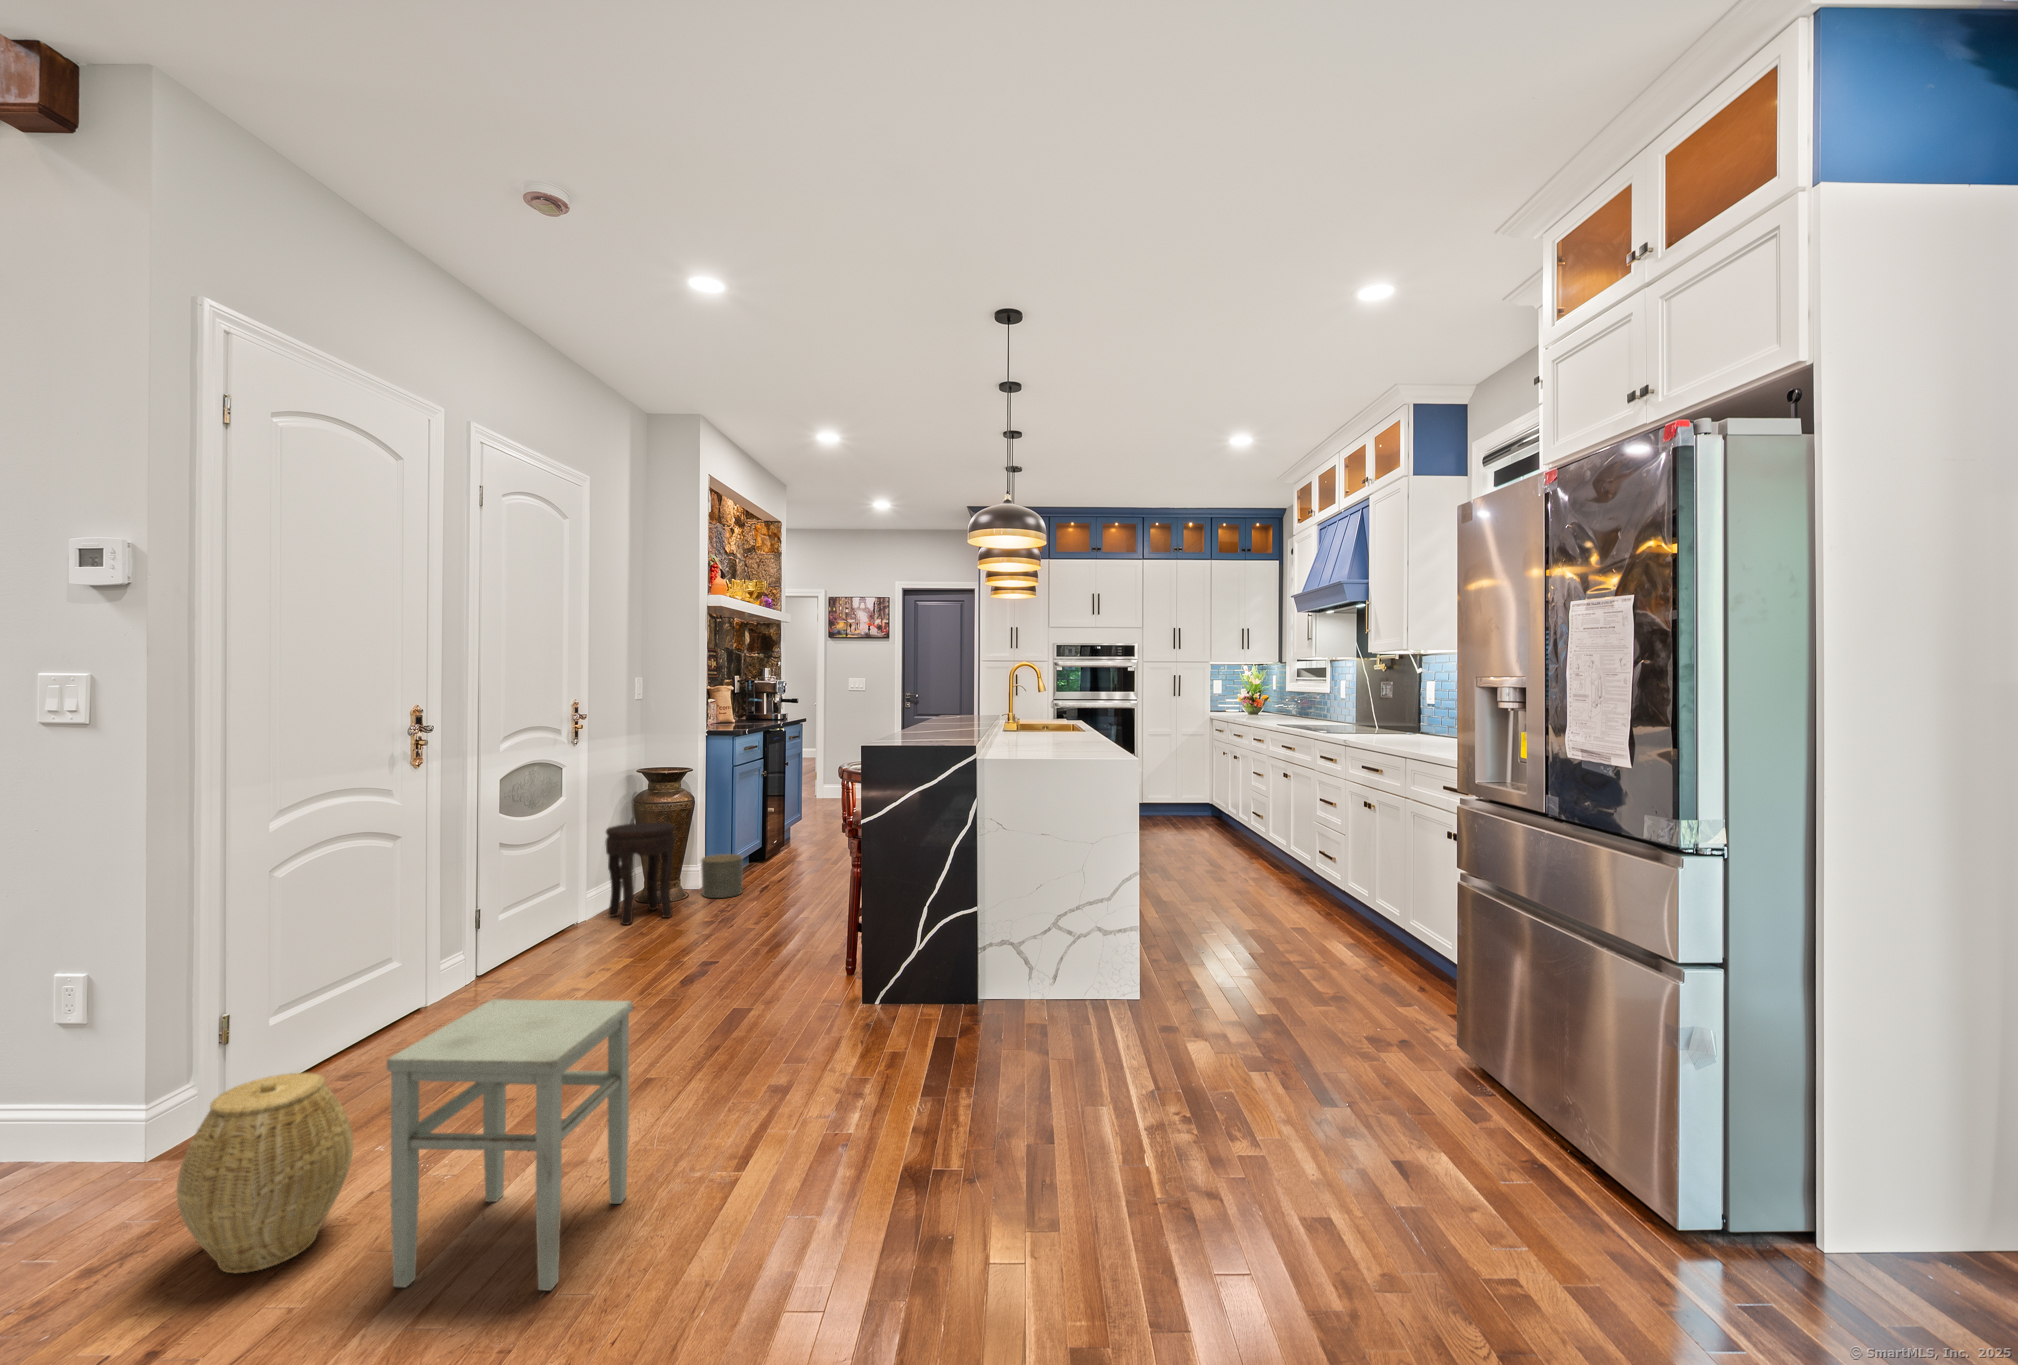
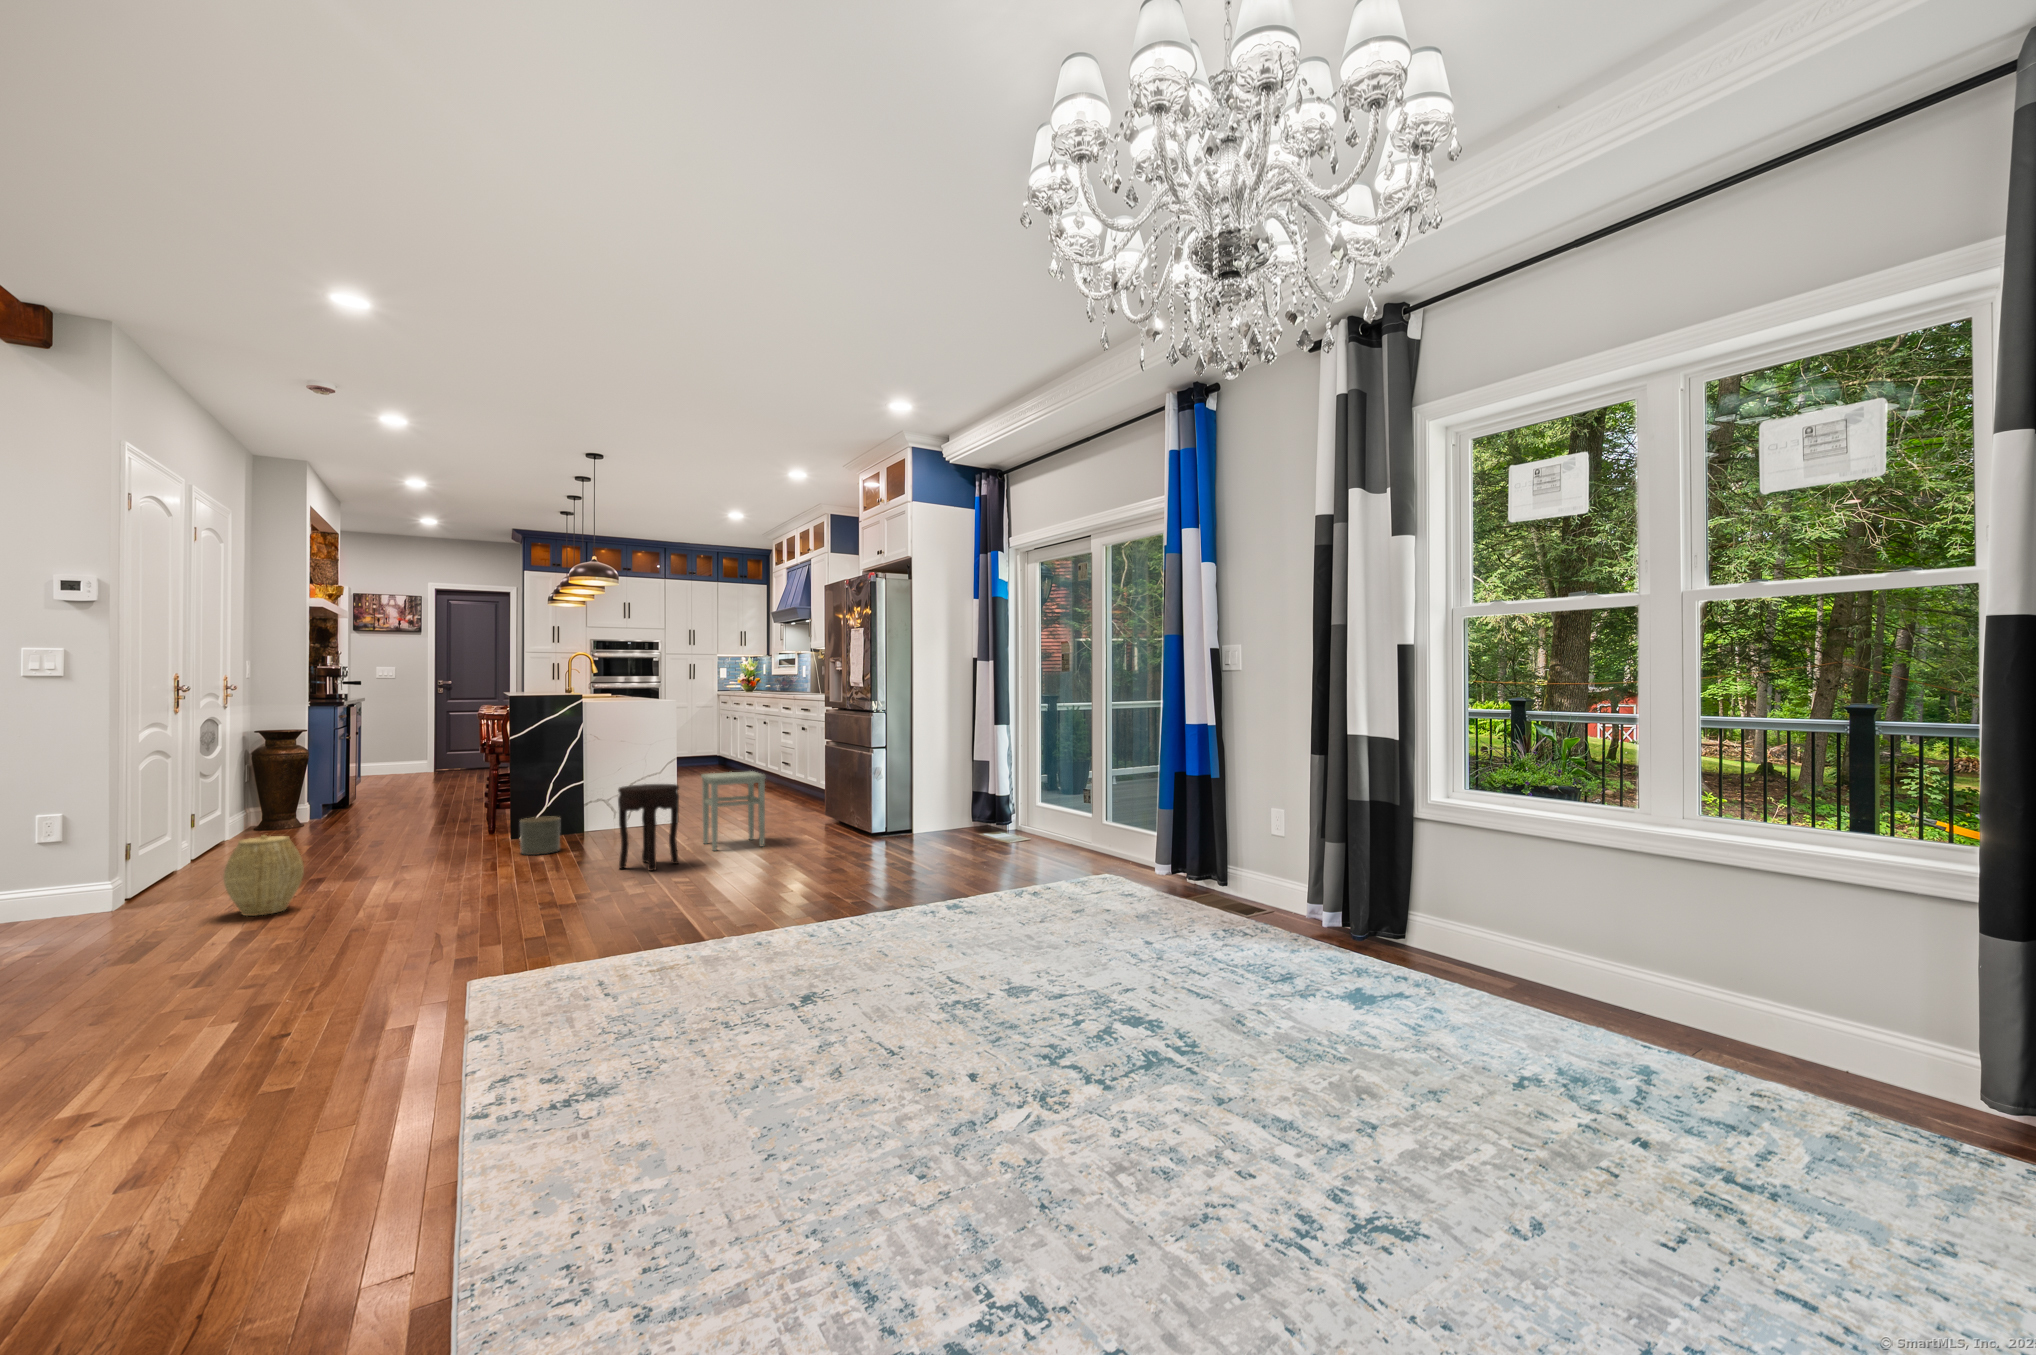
side table: present [606,823,675,925] -> present [618,784,679,871]
planter: present [701,854,743,898] -> present [520,817,560,855]
stool: present [387,999,633,1291] -> present [701,771,766,851]

